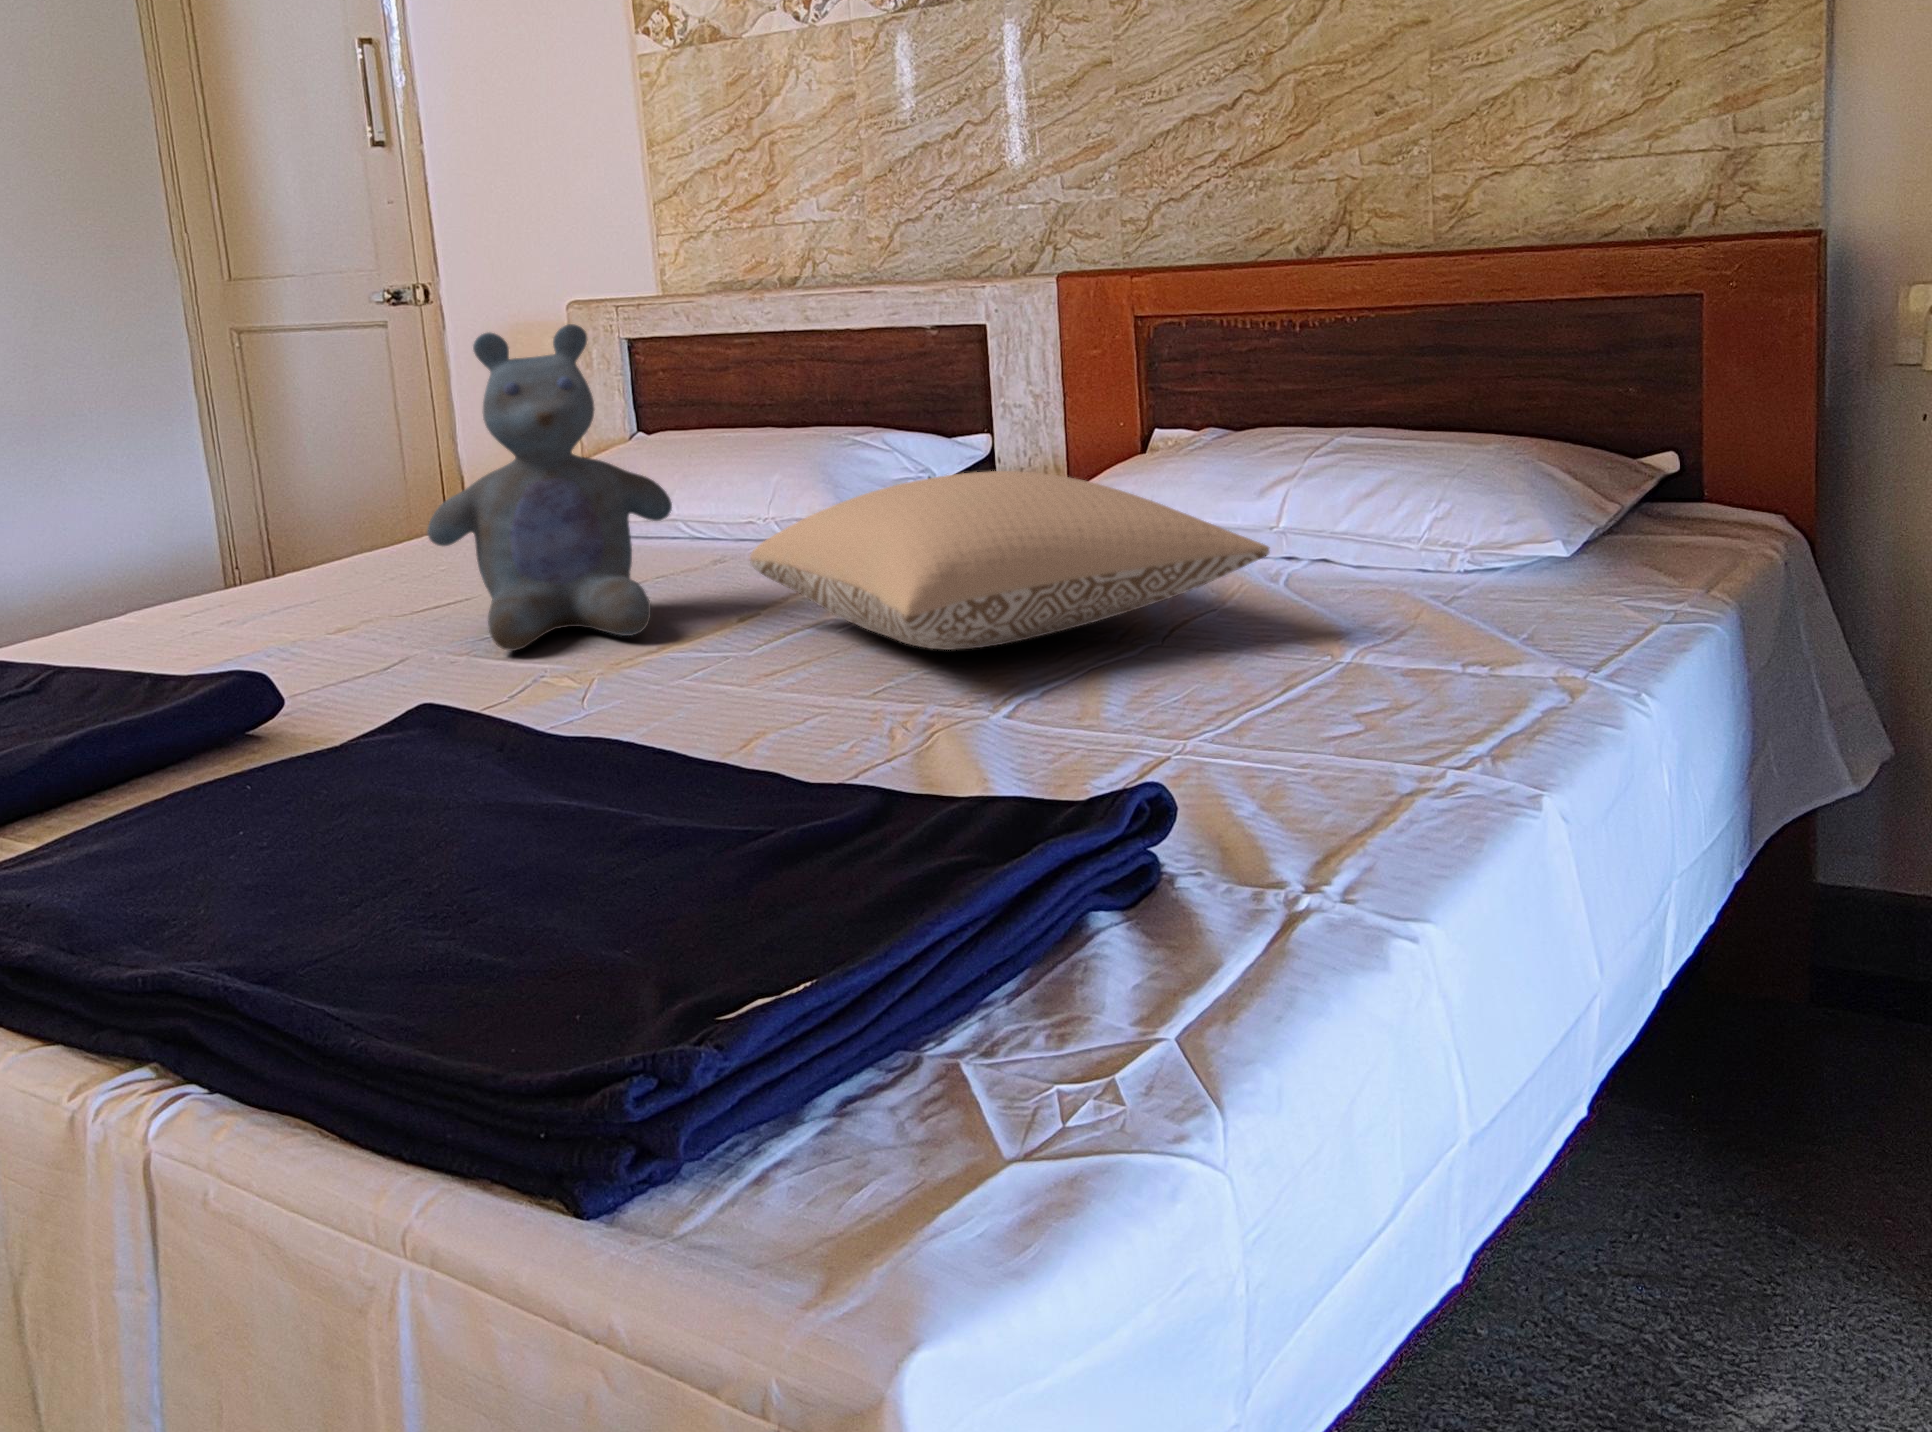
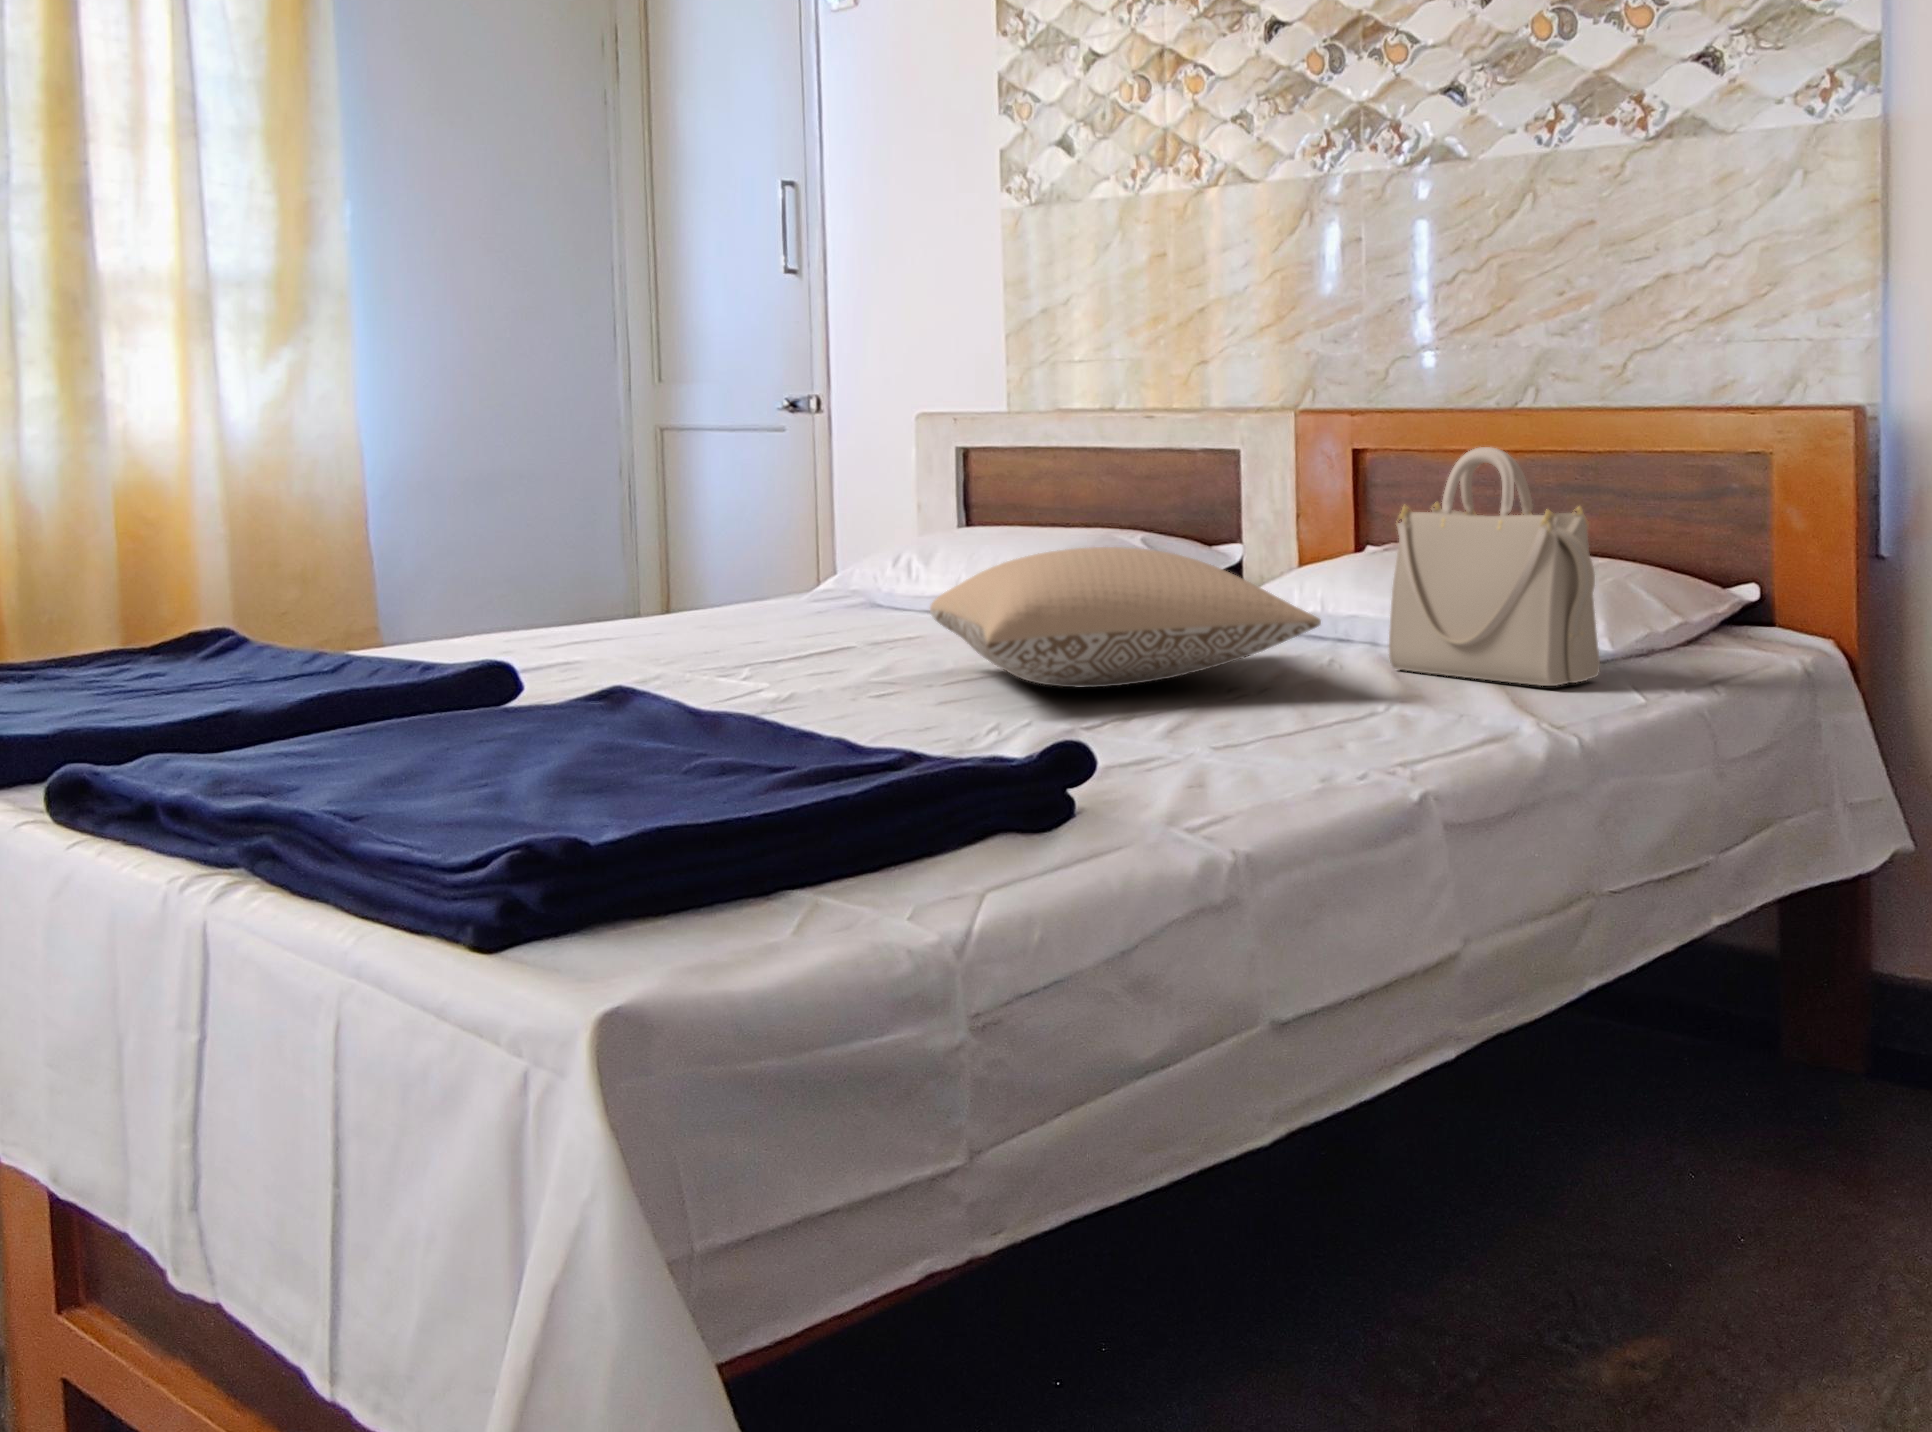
handbag: none [1291,314,1567,599] -> present [1389,447,1600,686]
stuffed bear: present [427,324,672,651] -> none [672,406,887,670]

